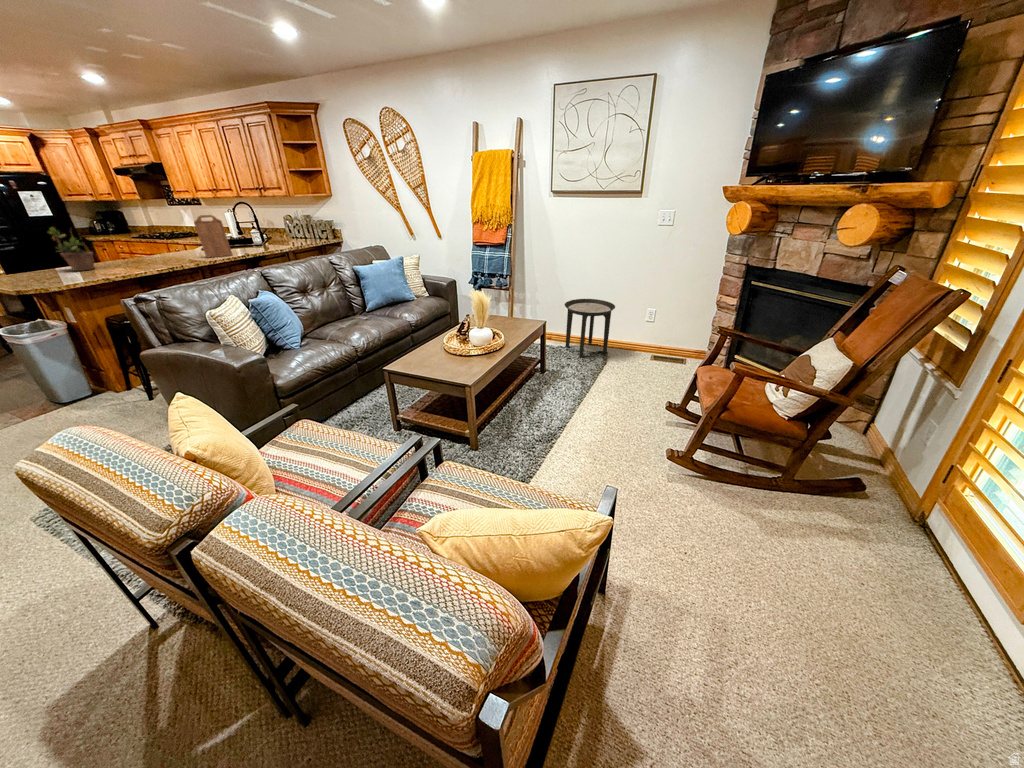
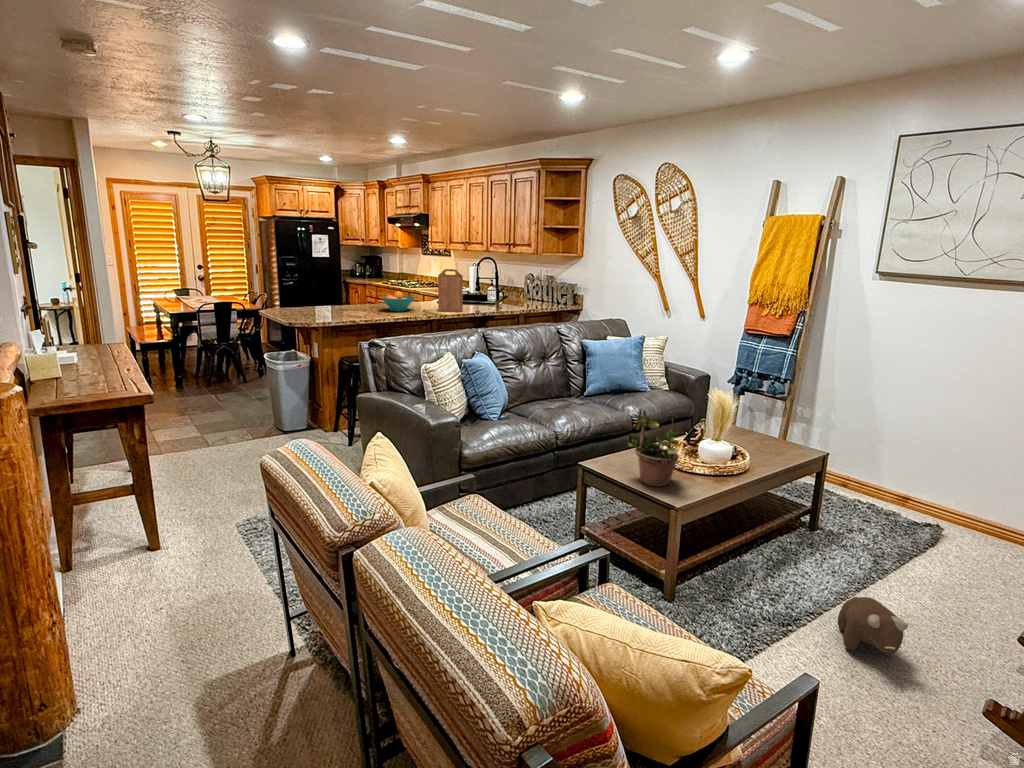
potted plant: present [49,228,94,271] -> present [629,409,679,487]
fruit bowl: none [133,242,175,263] -> present [381,291,415,311]
side table: present [565,299,615,358] -> none [870,433,975,533]
plush toy: none [574,405,614,439] -> present [838,597,908,654]

